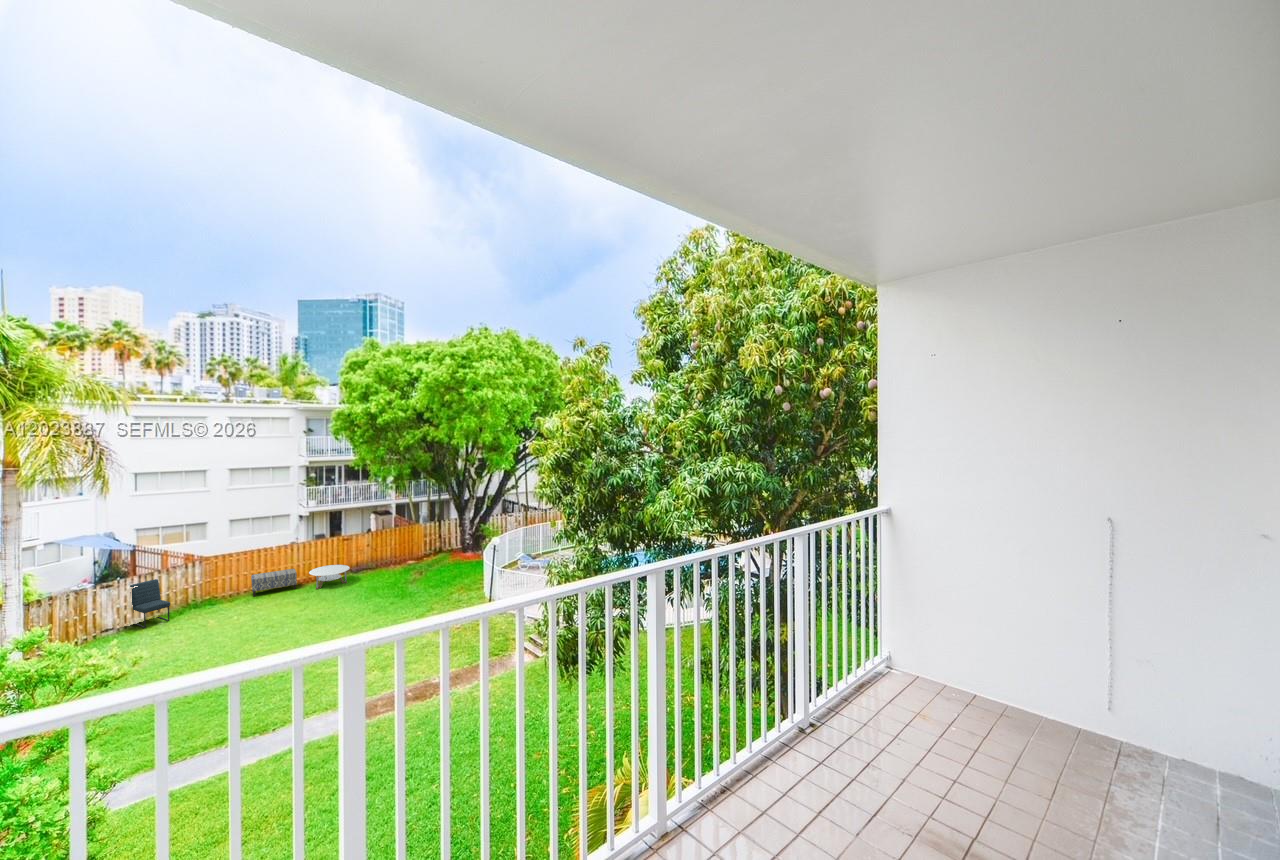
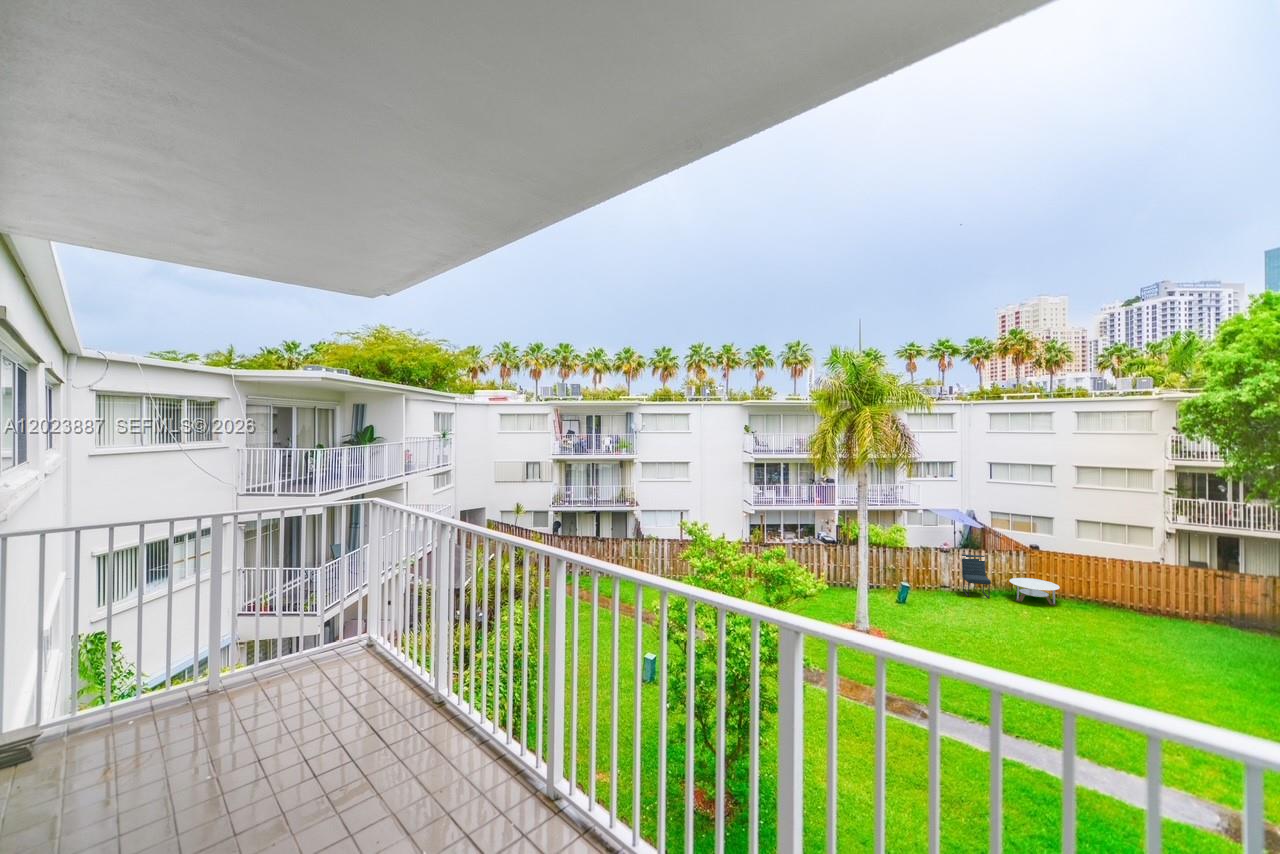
round table: present [309,565,350,589] -> present [1009,578,1060,605]
bench: present [251,569,297,596] -> none [1076,582,1134,616]

